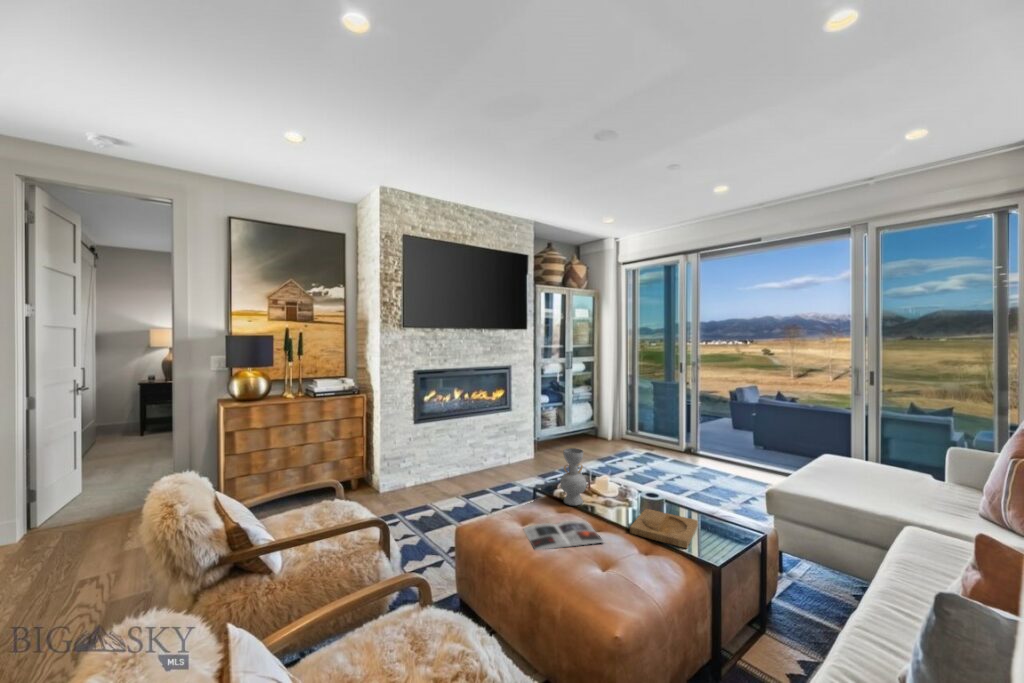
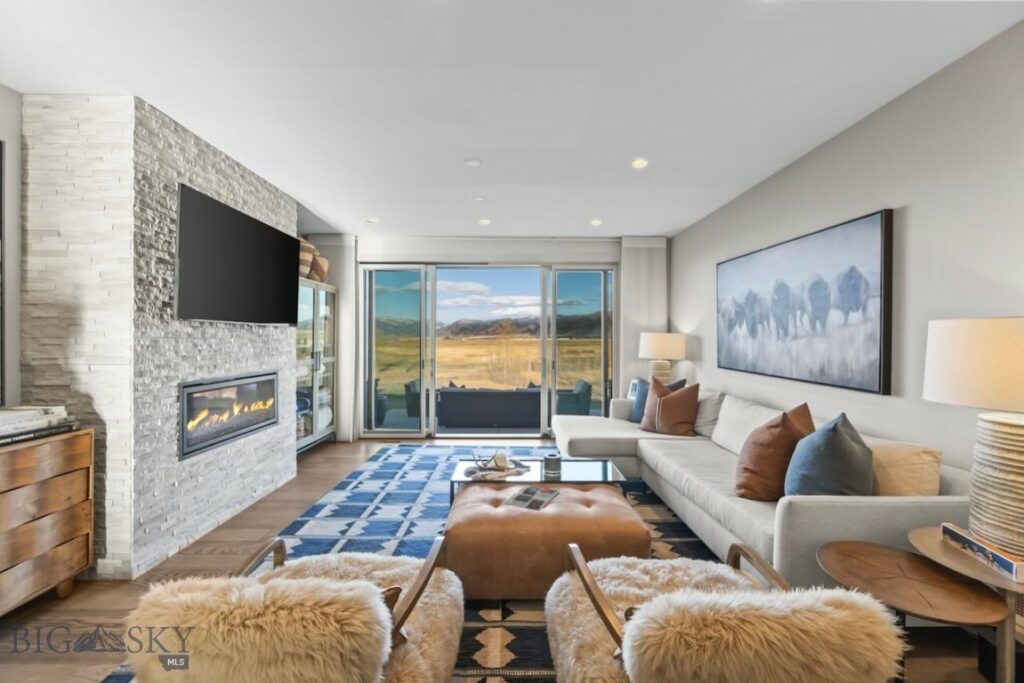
decorative vase: present [560,448,587,506] -> none [482,433,505,481]
tray: present [630,509,698,548] -> none [541,464,592,483]

